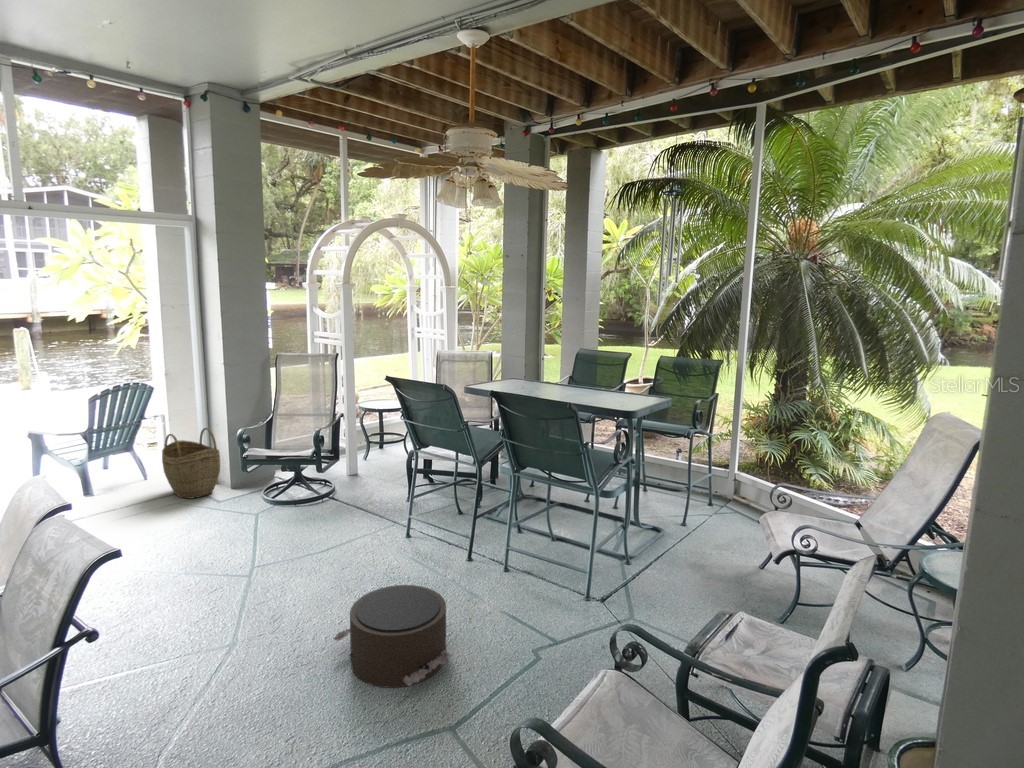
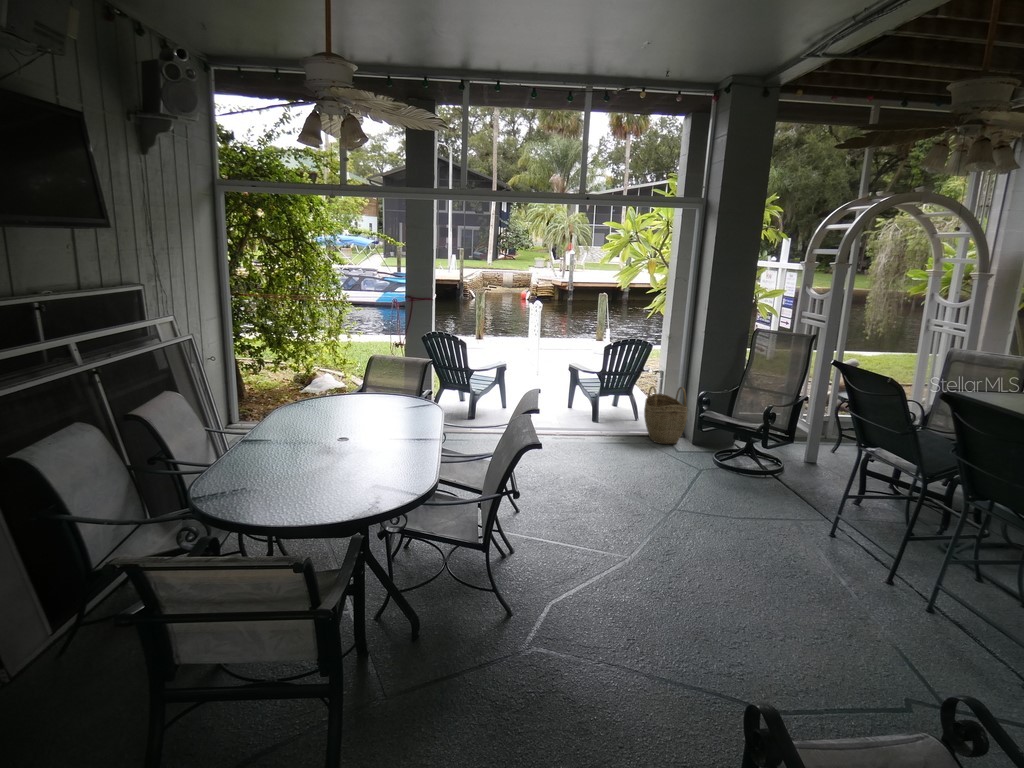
pouf: present [333,585,452,688] -> none [703,557,812,653]

